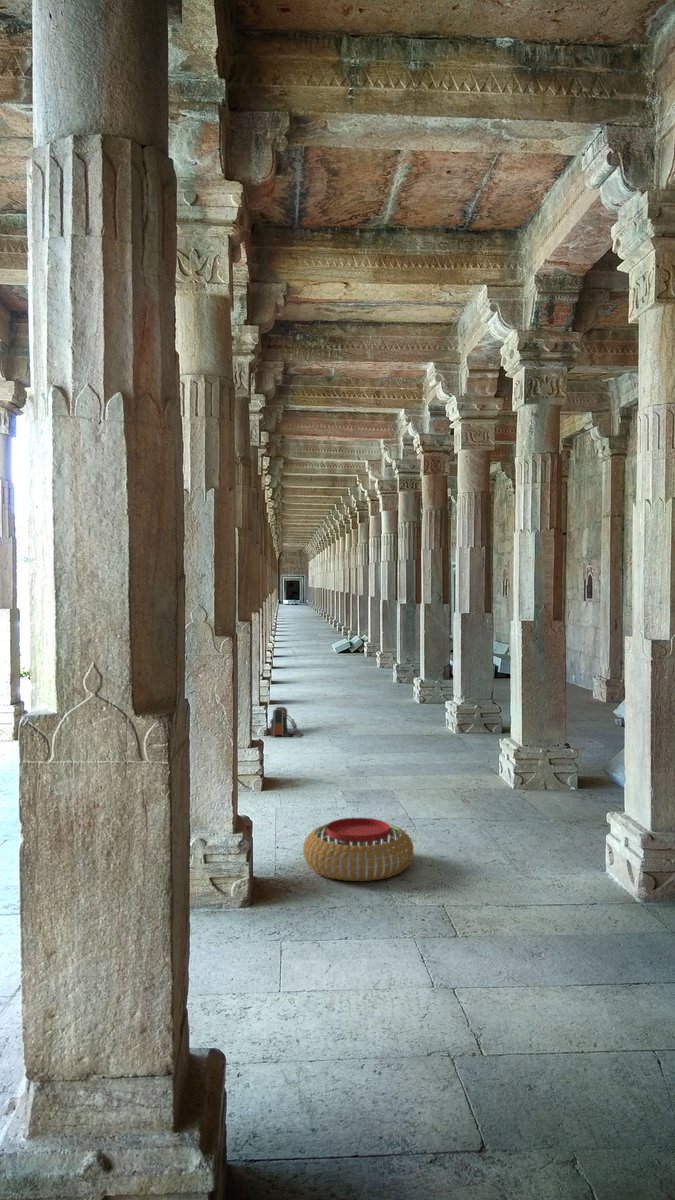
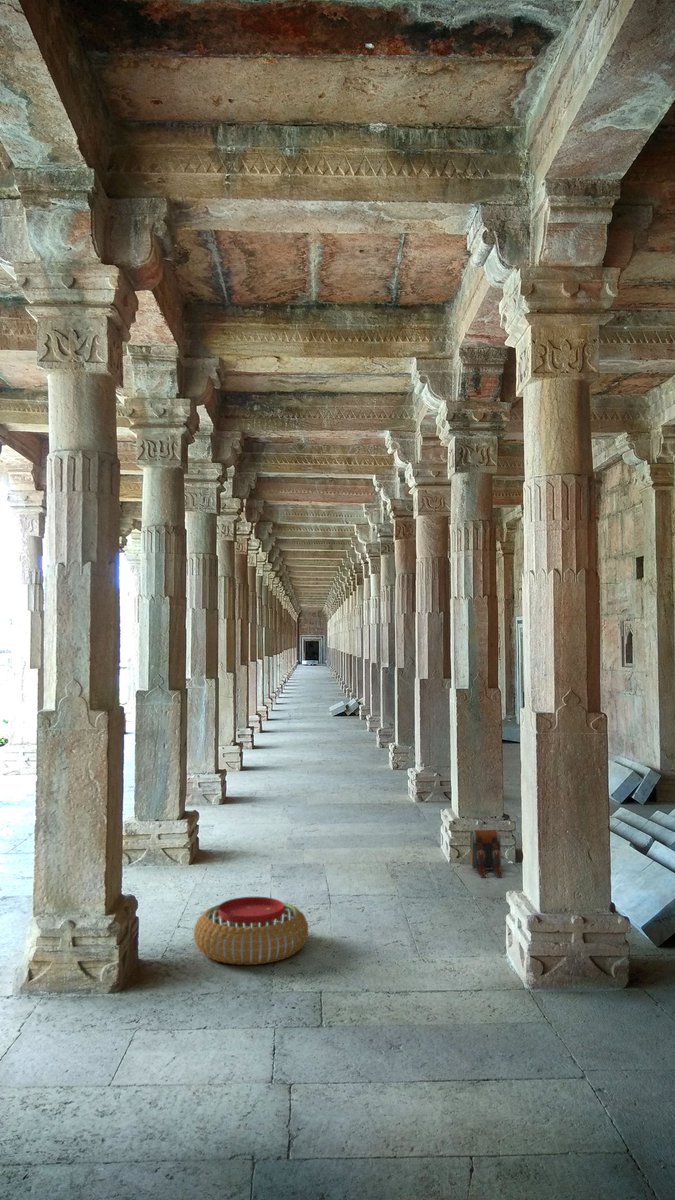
backpack: present [269,707,303,737] -> present [469,829,502,878]

